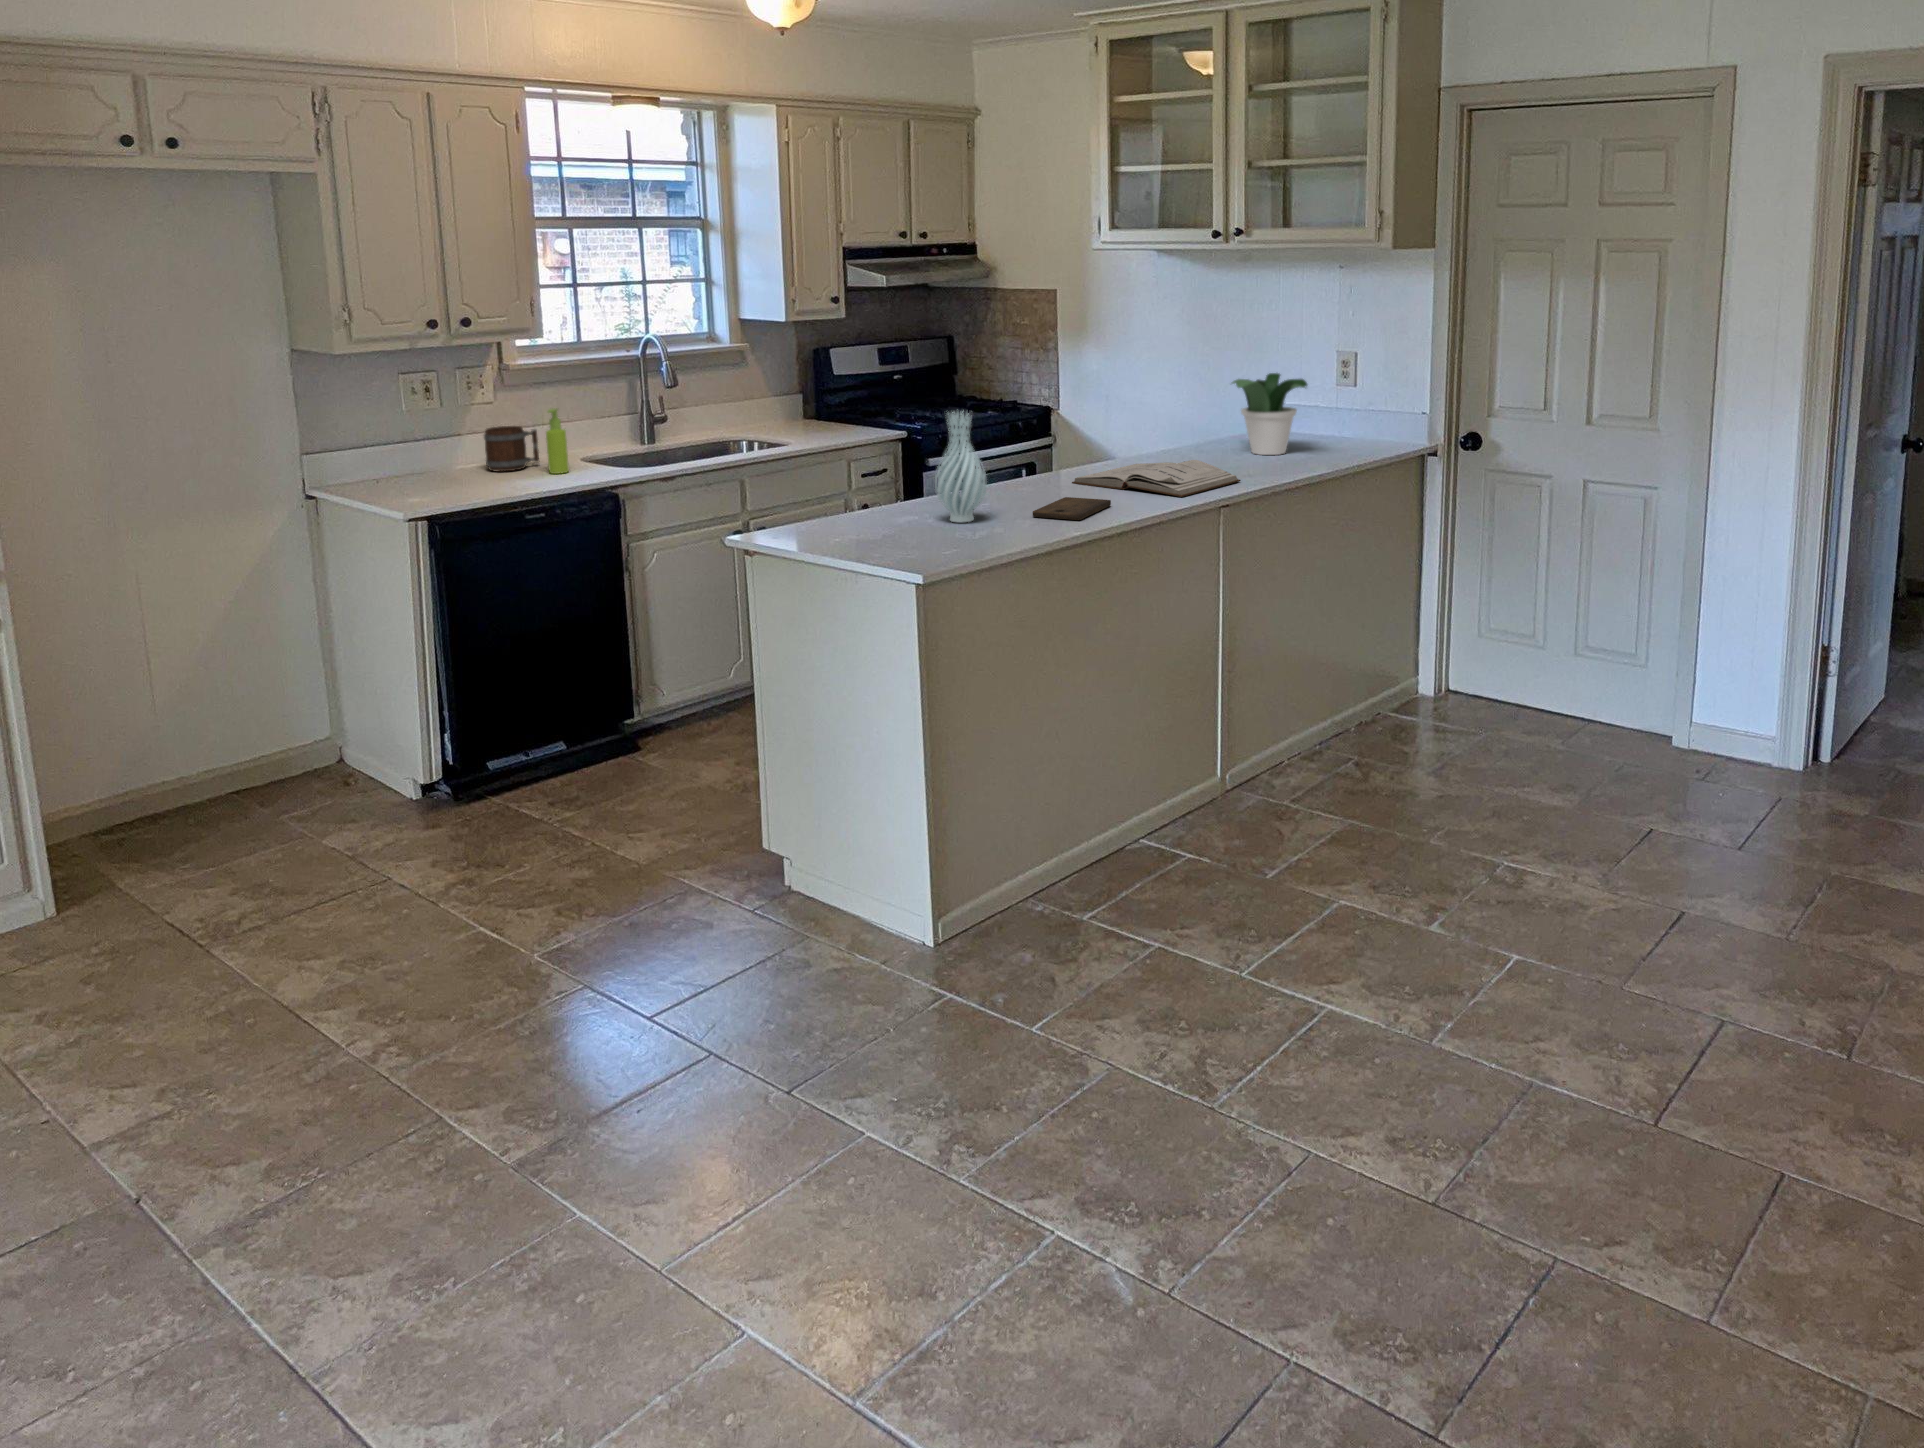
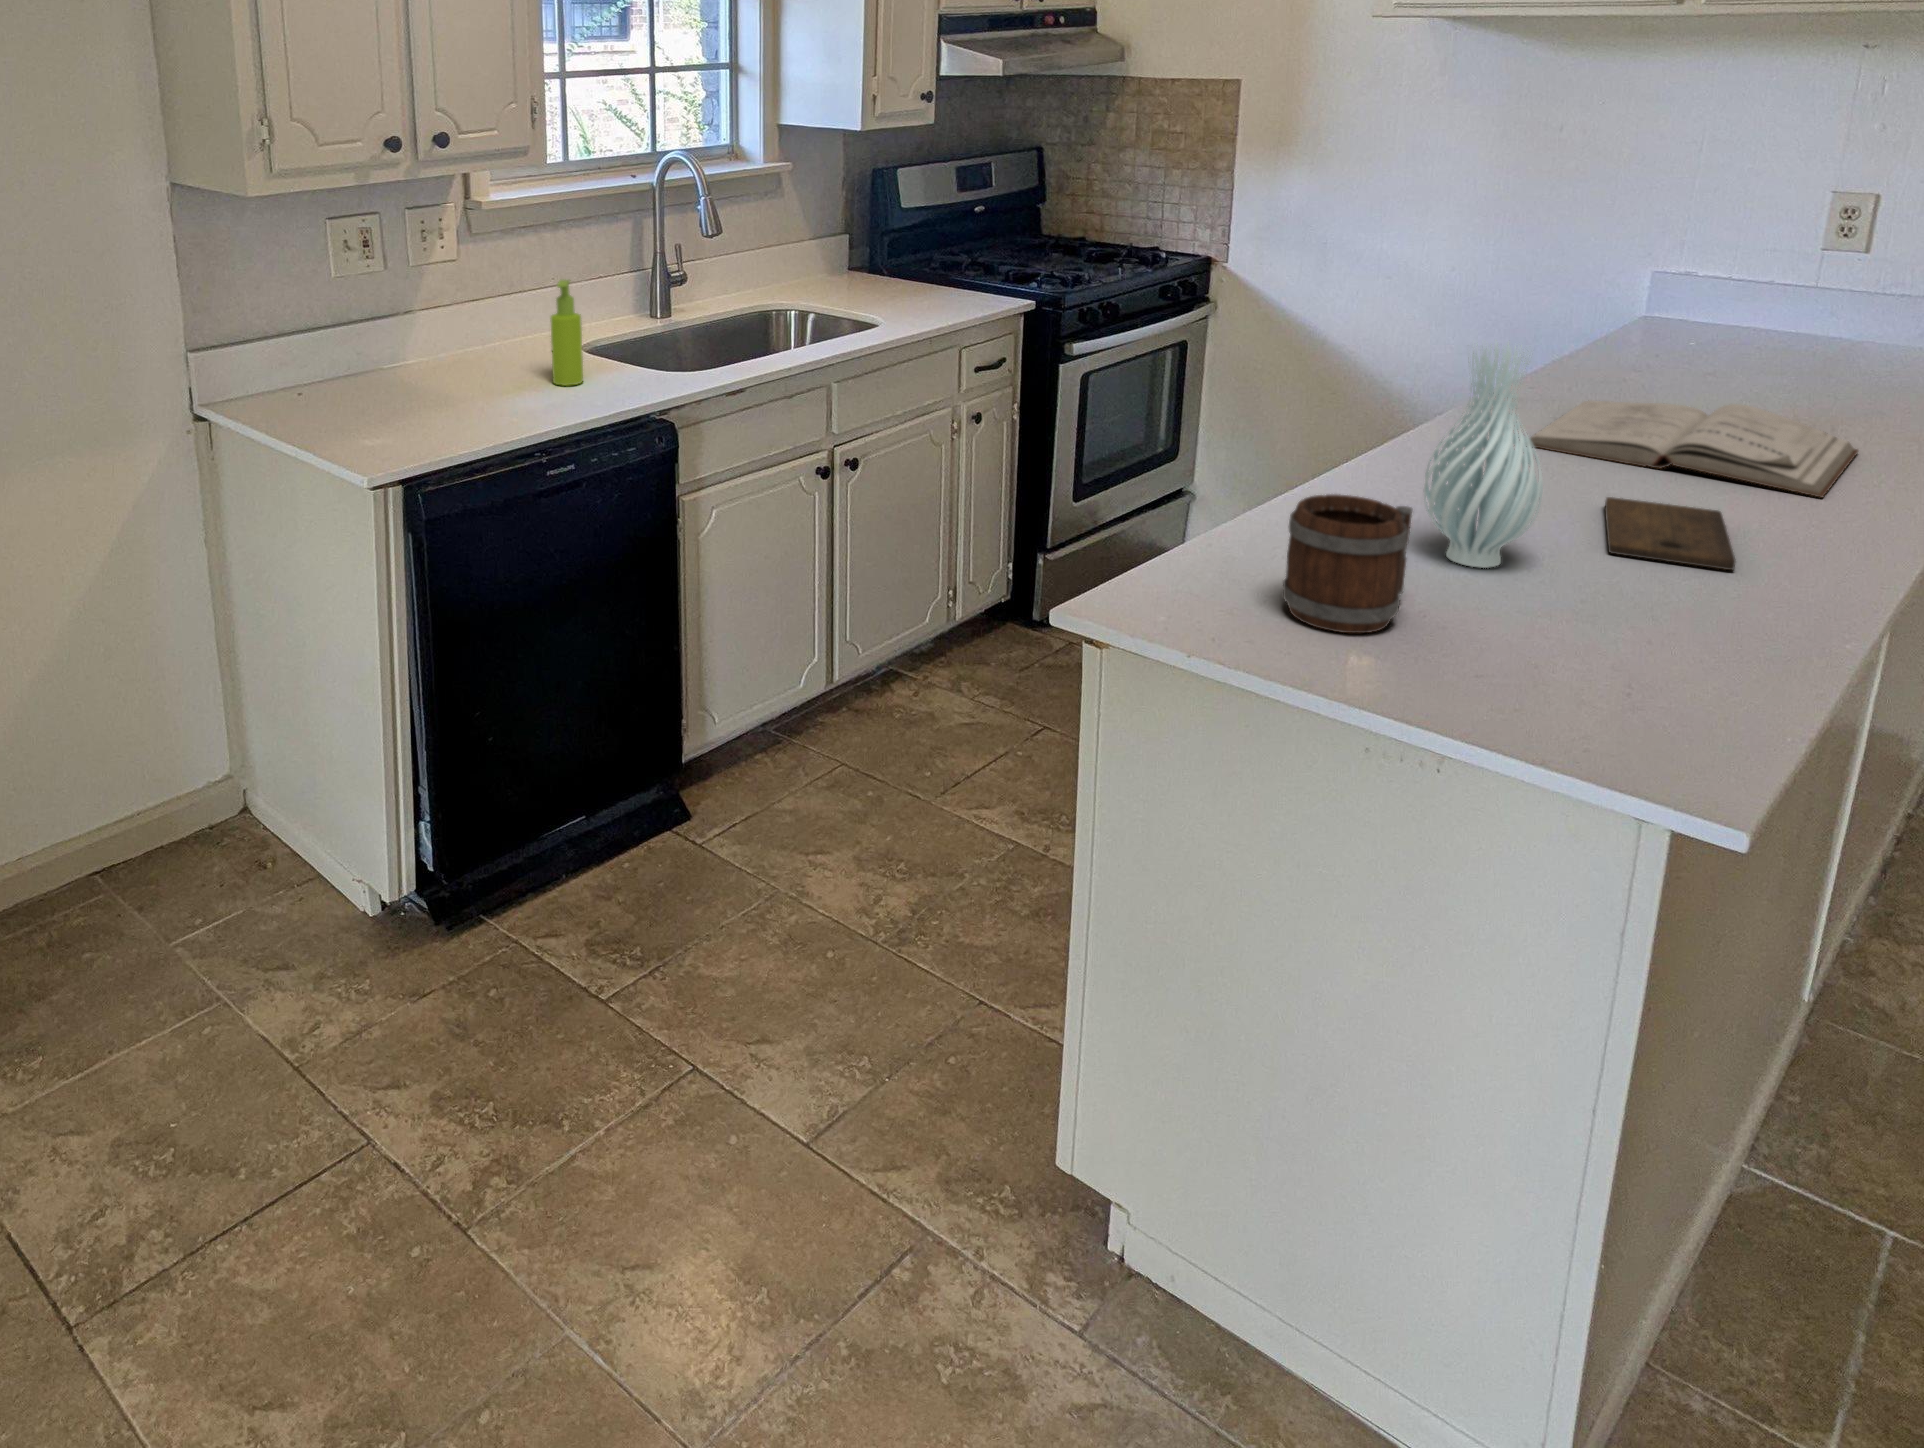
potted plant: present [1232,373,1307,455] -> none [1688,233,1893,378]
mug: present [484,426,539,472] -> present [1283,494,1412,633]

